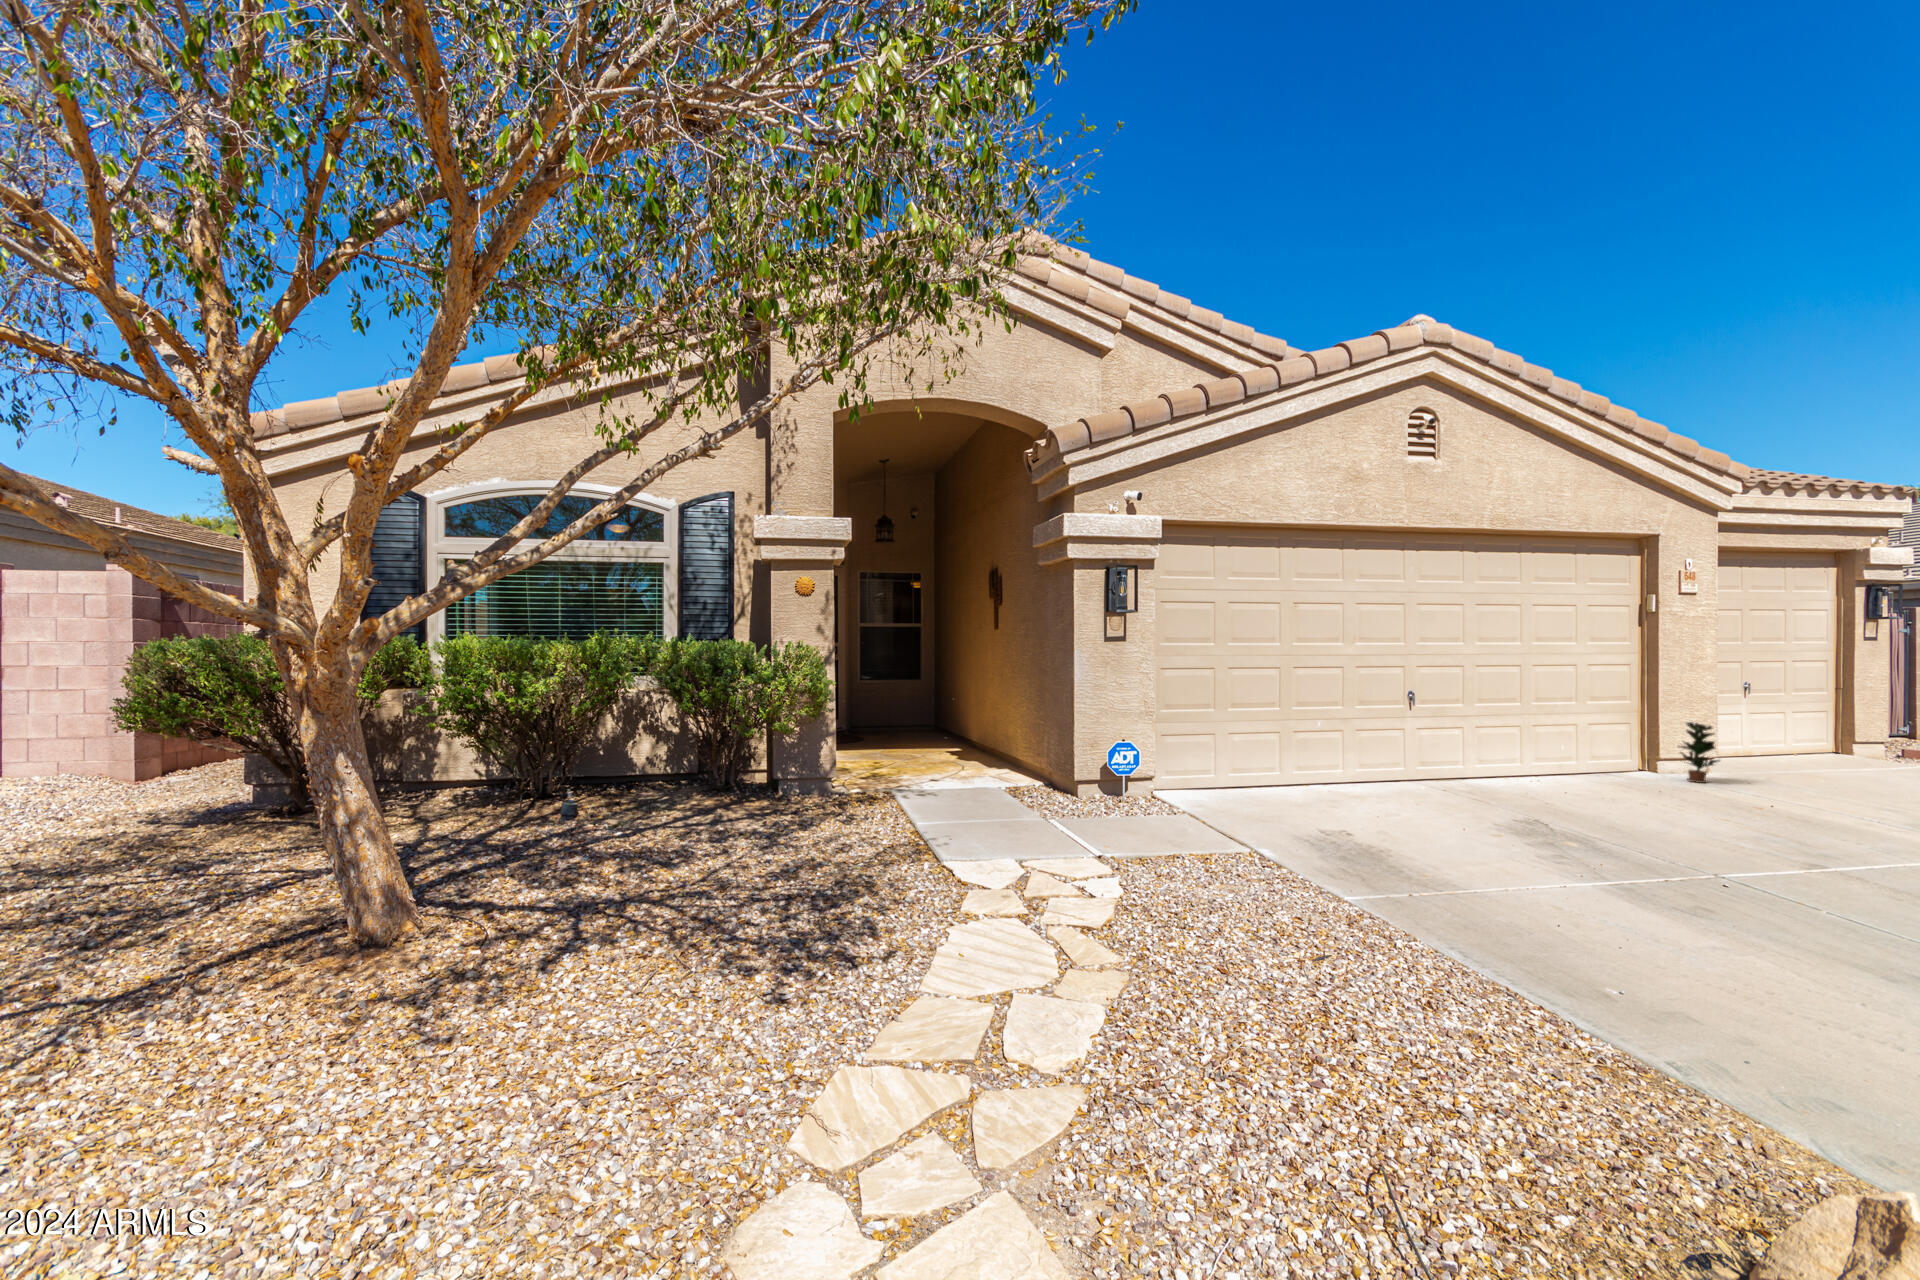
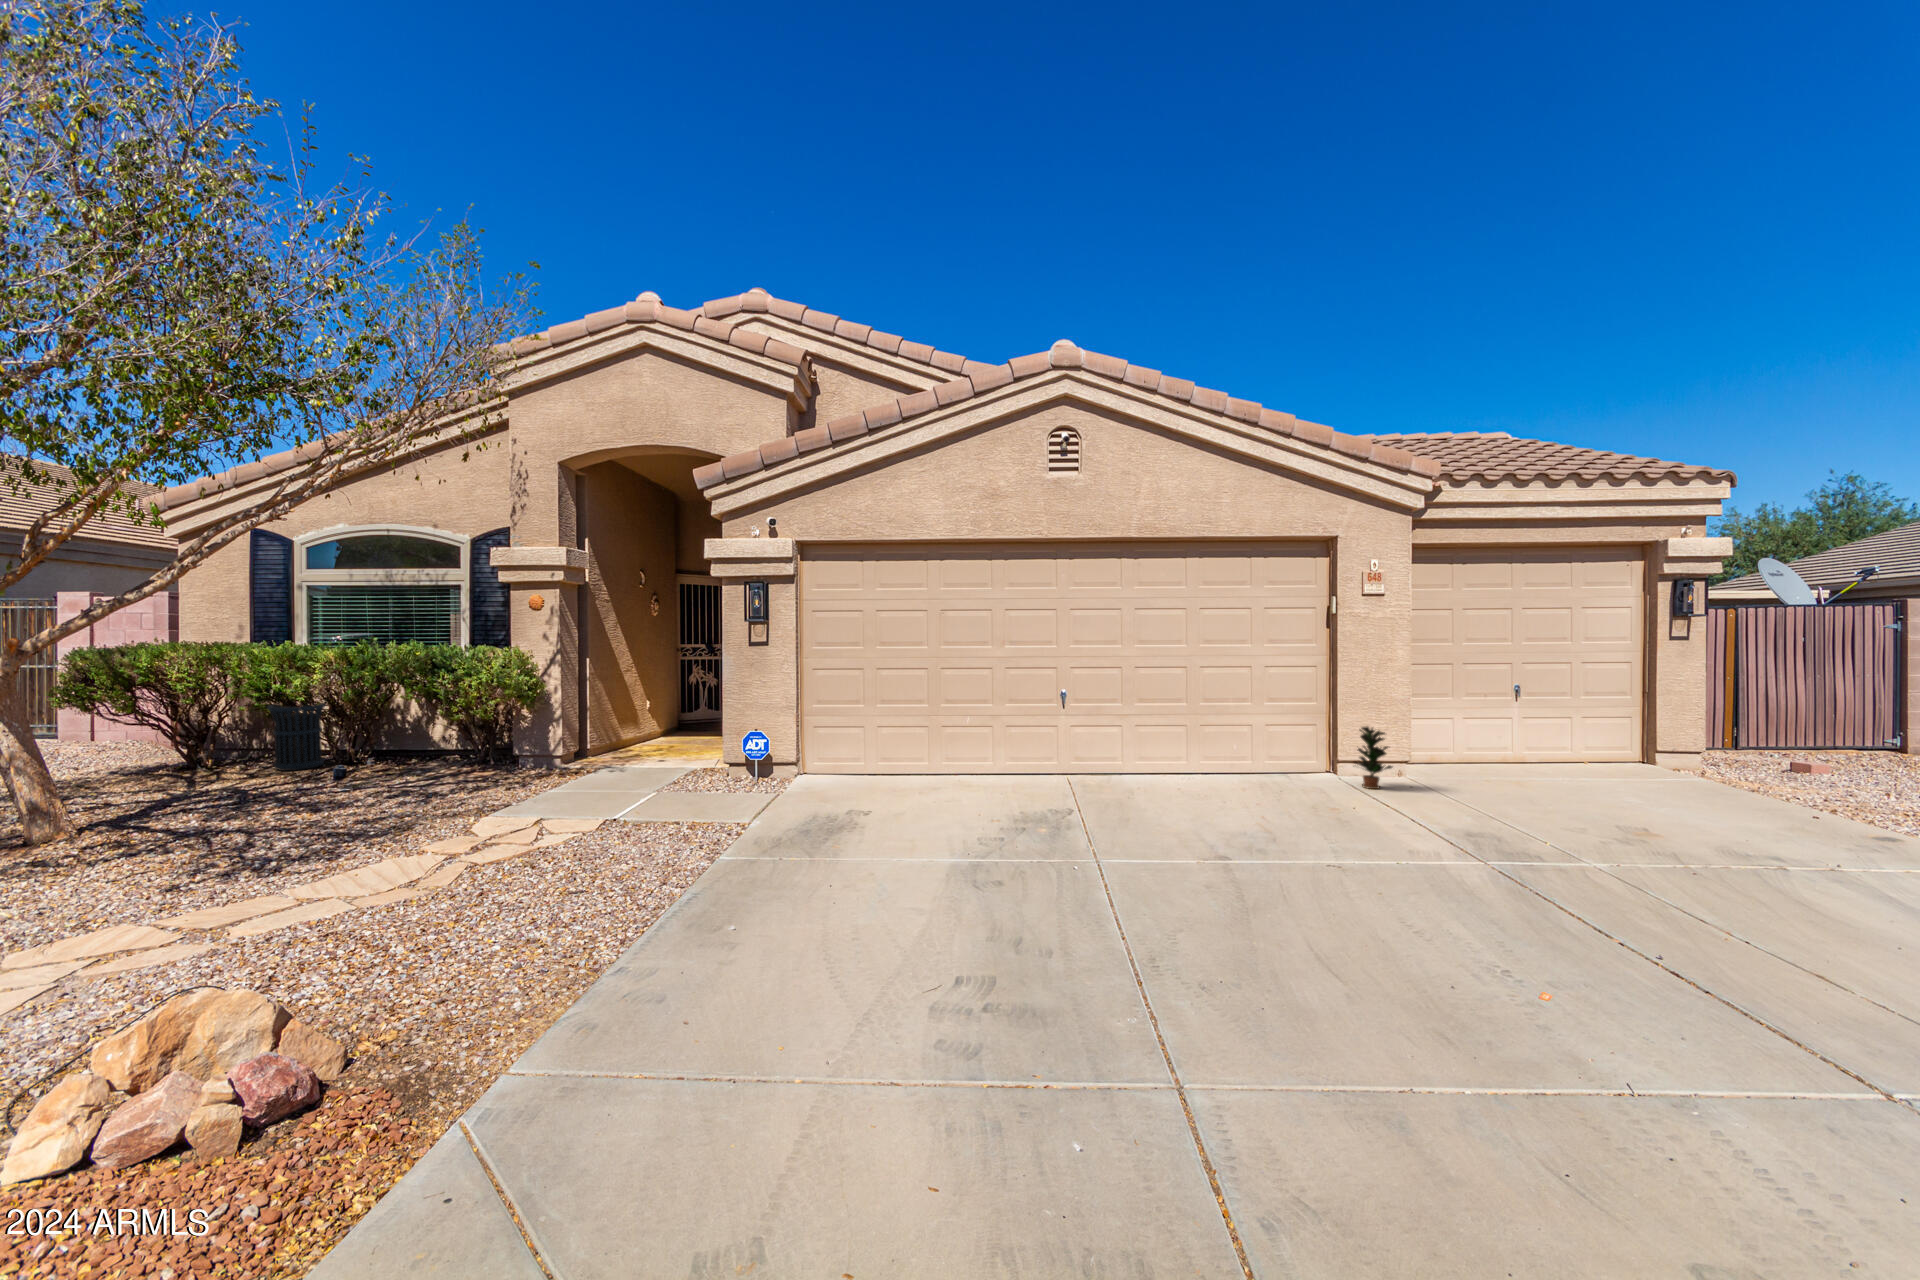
trash can: none [453,716,524,811] -> present [267,703,326,771]

